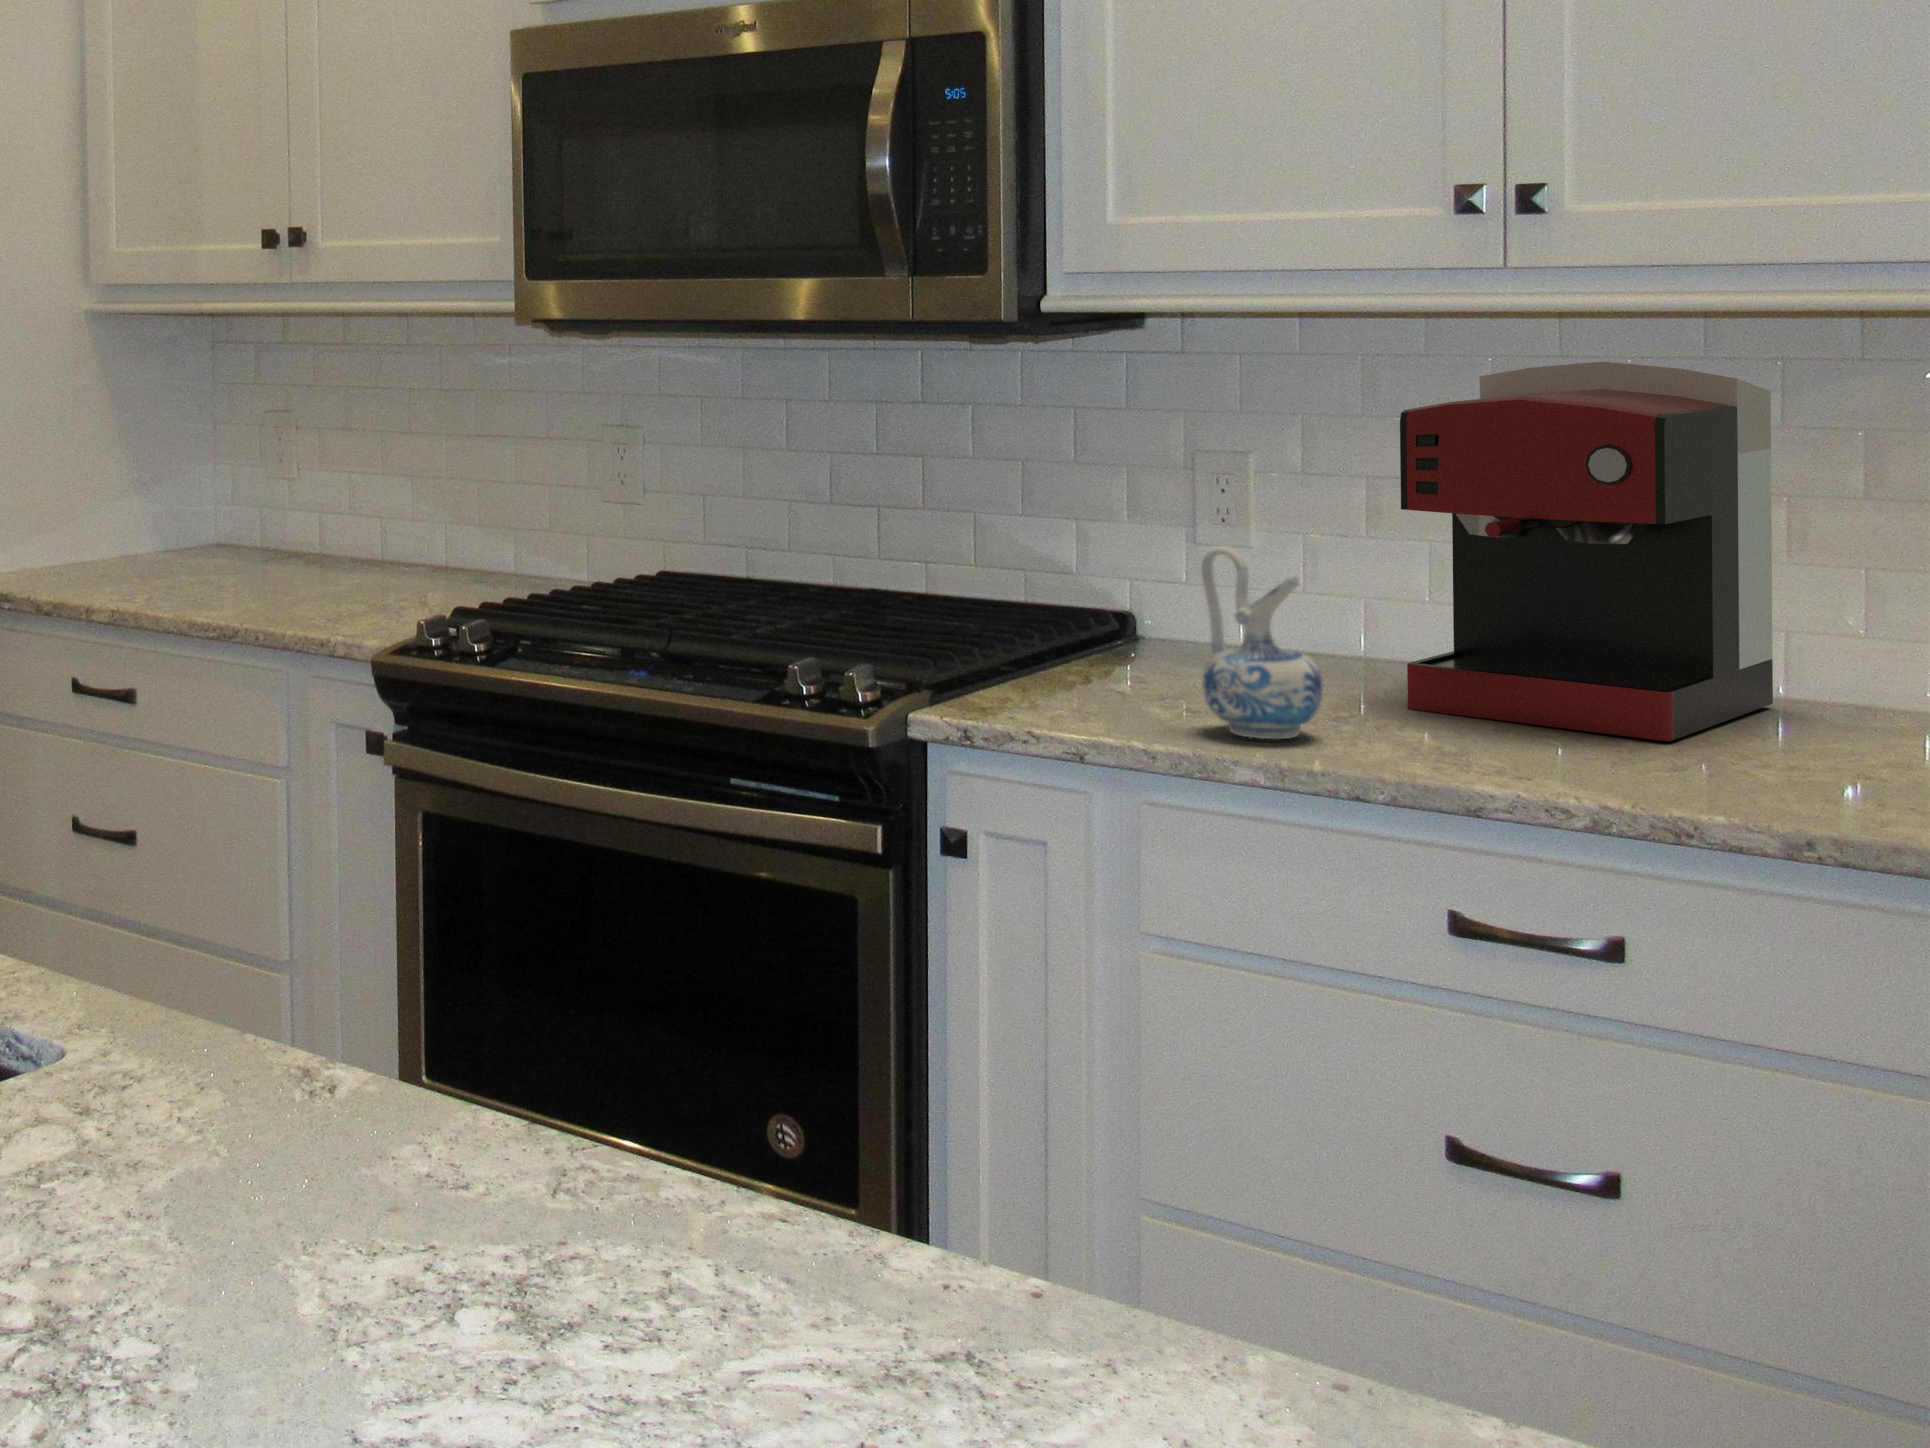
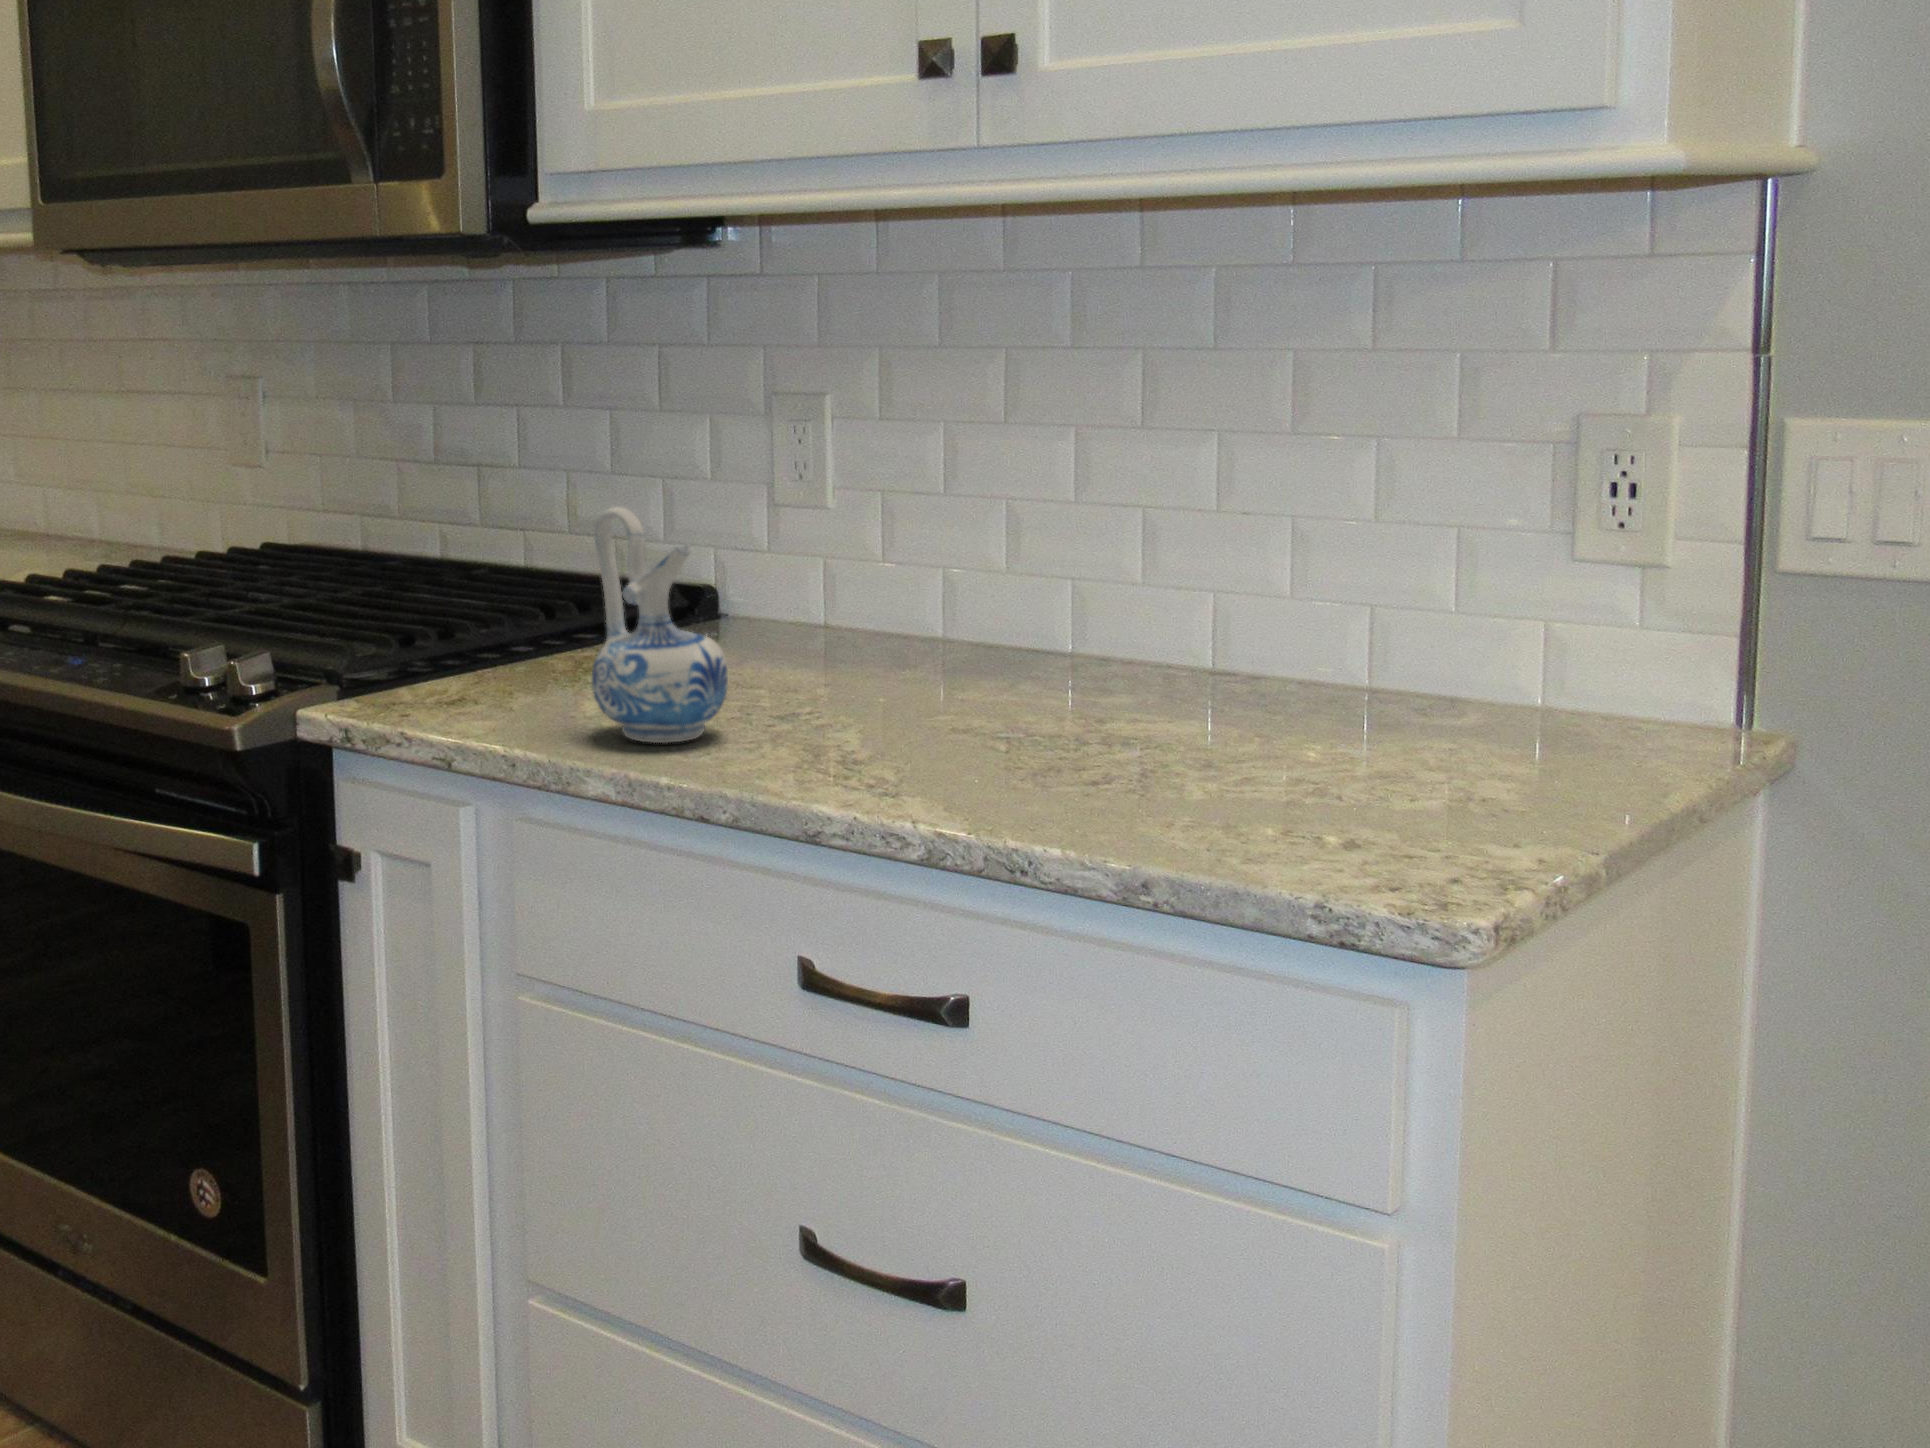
coffee maker: present [1400,362,1773,741] -> none [879,272,1337,741]

